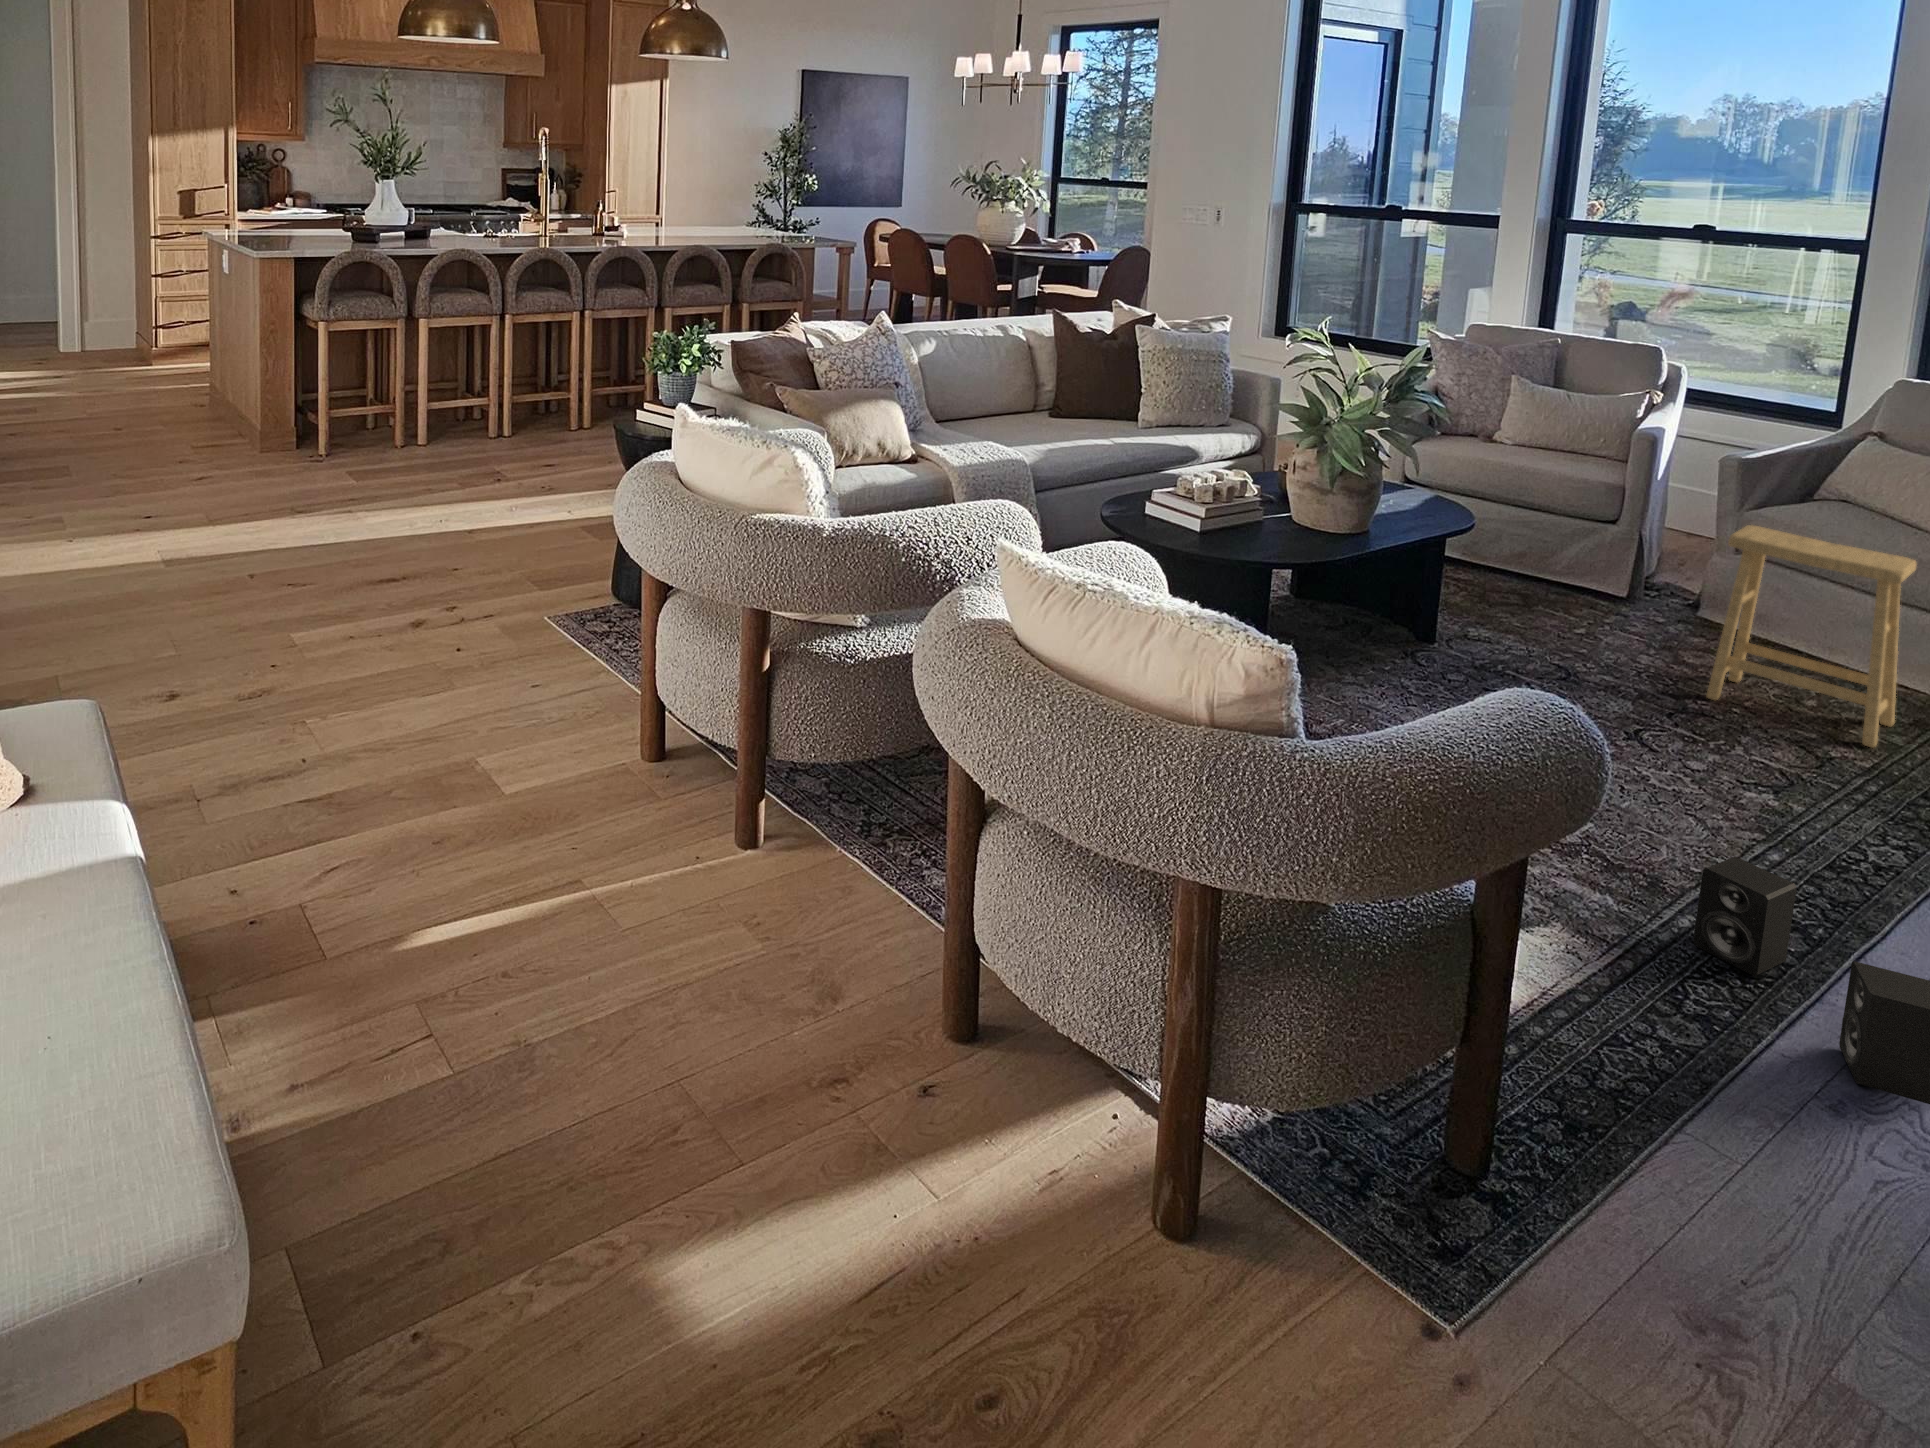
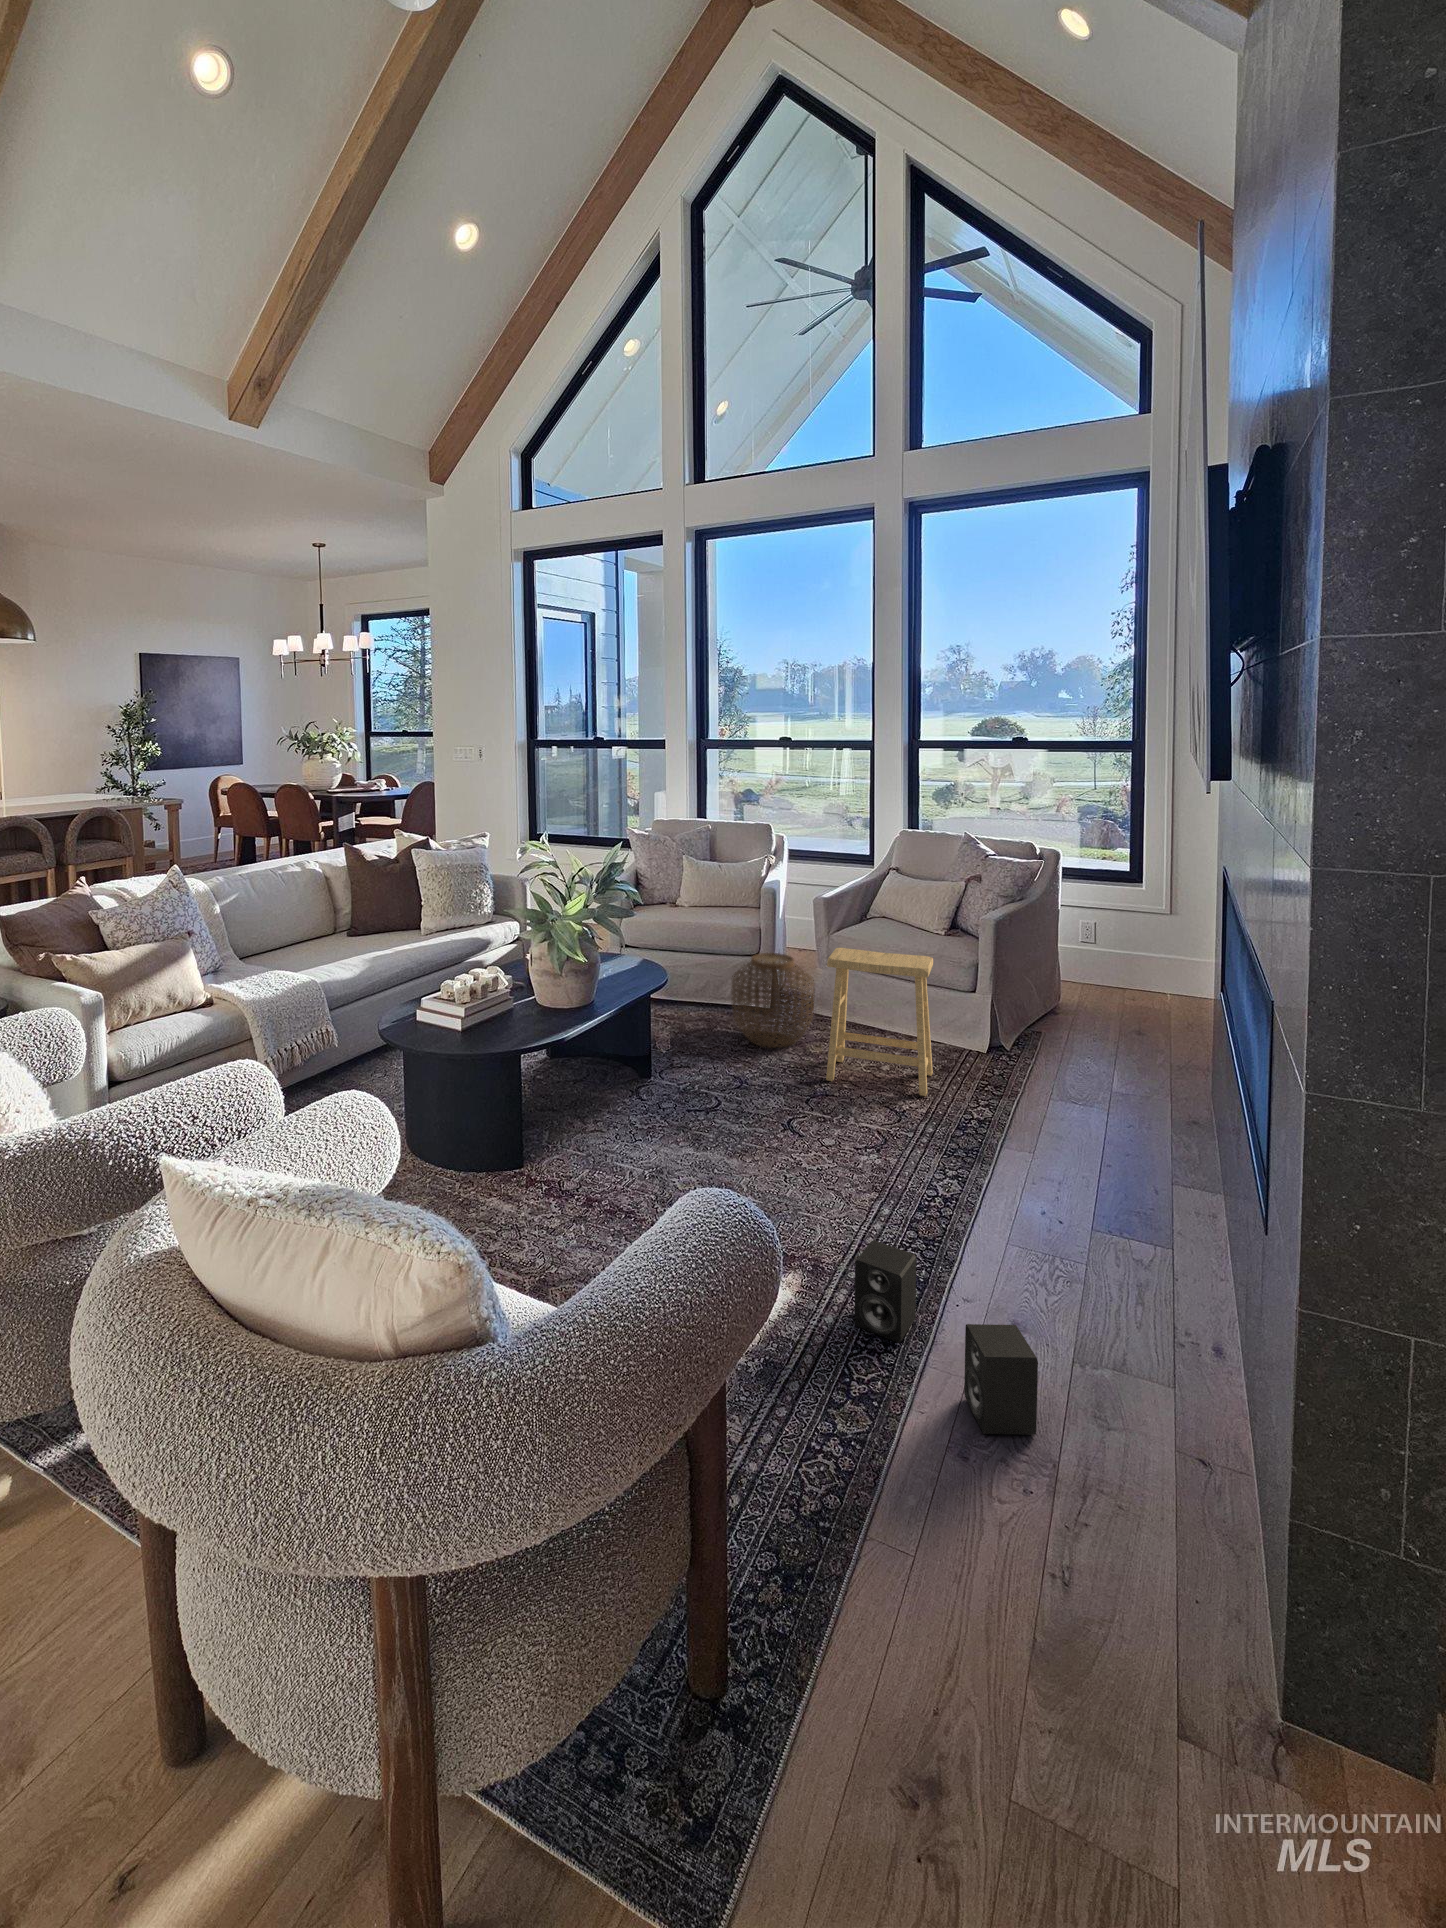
woven basket: none [1568,519,1706,649] -> present [731,953,814,1048]

